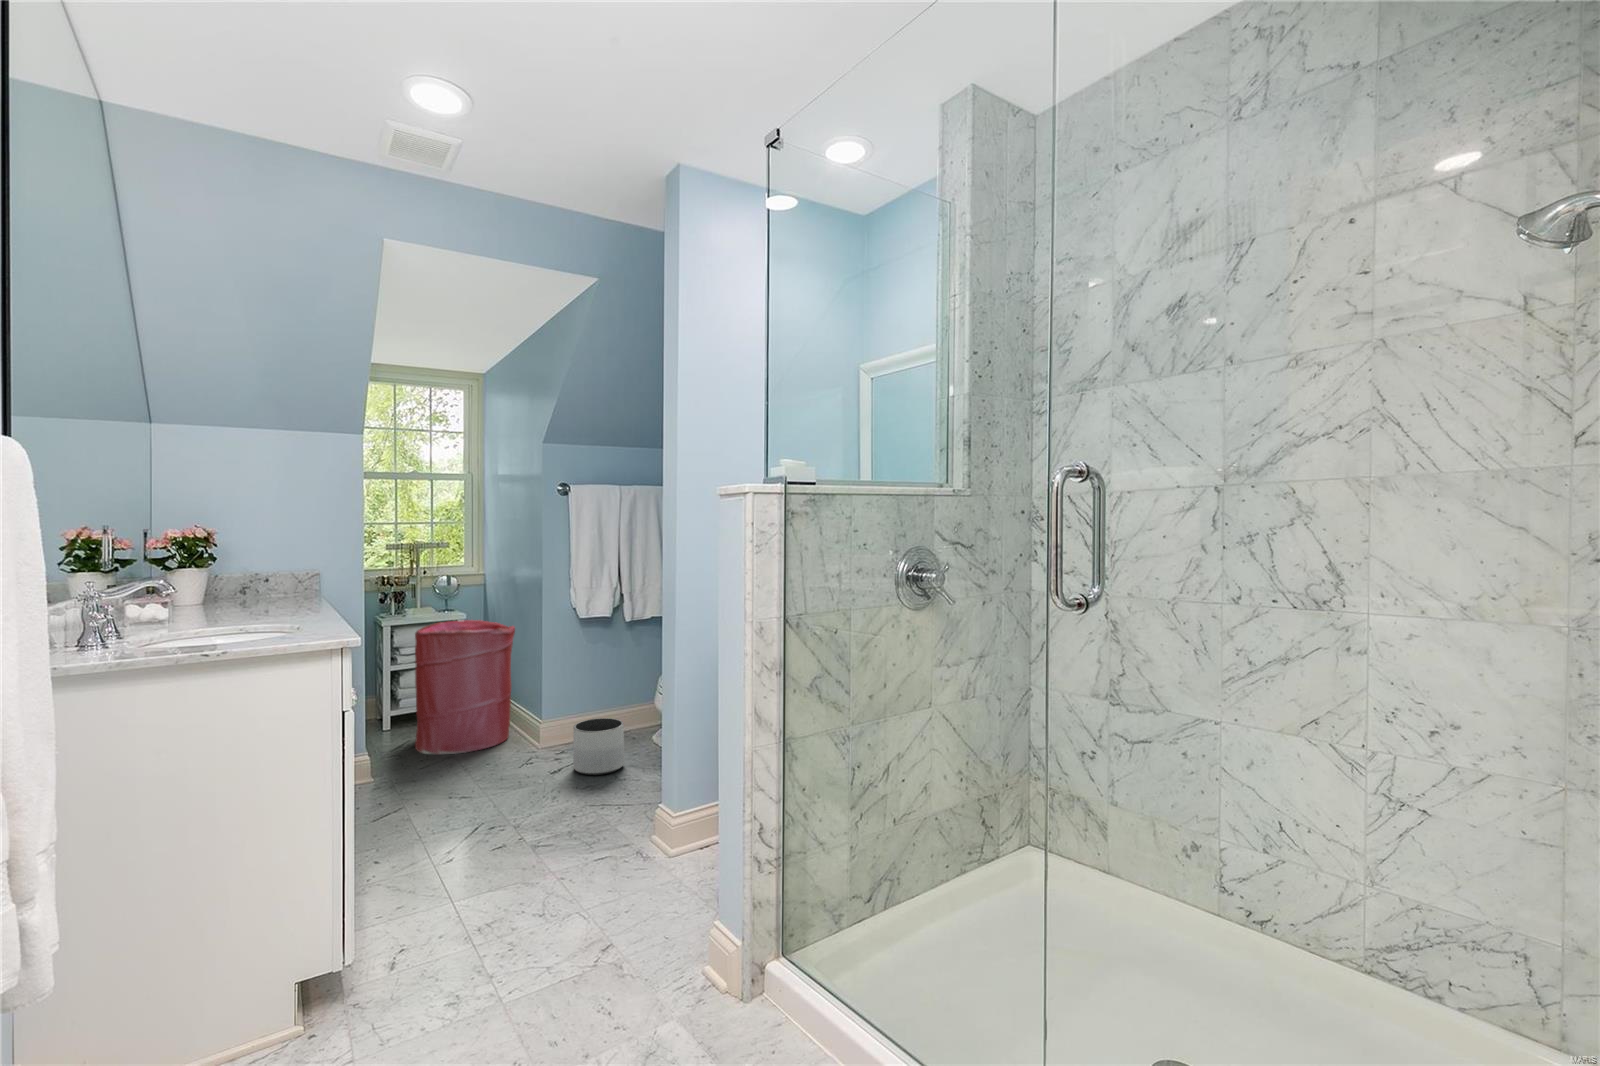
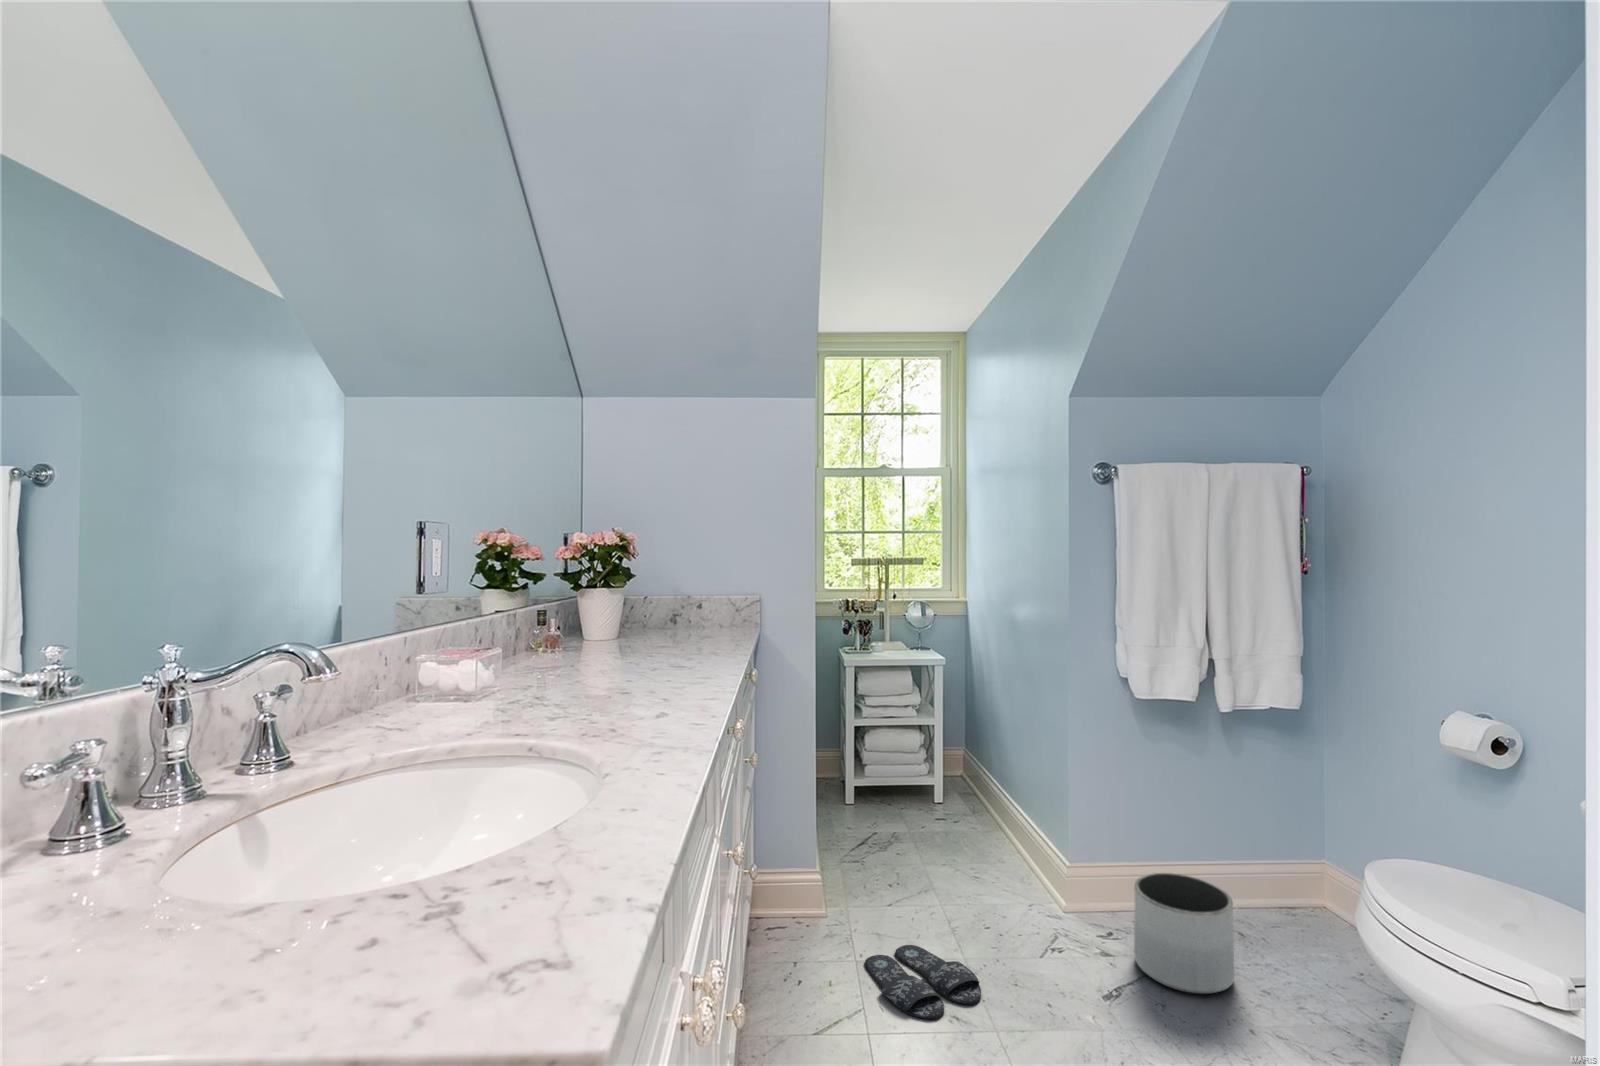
laundry hamper: present [415,620,515,754] -> none [883,668,1019,871]
slippers: none [402,787,479,814] -> present [865,945,981,1020]

